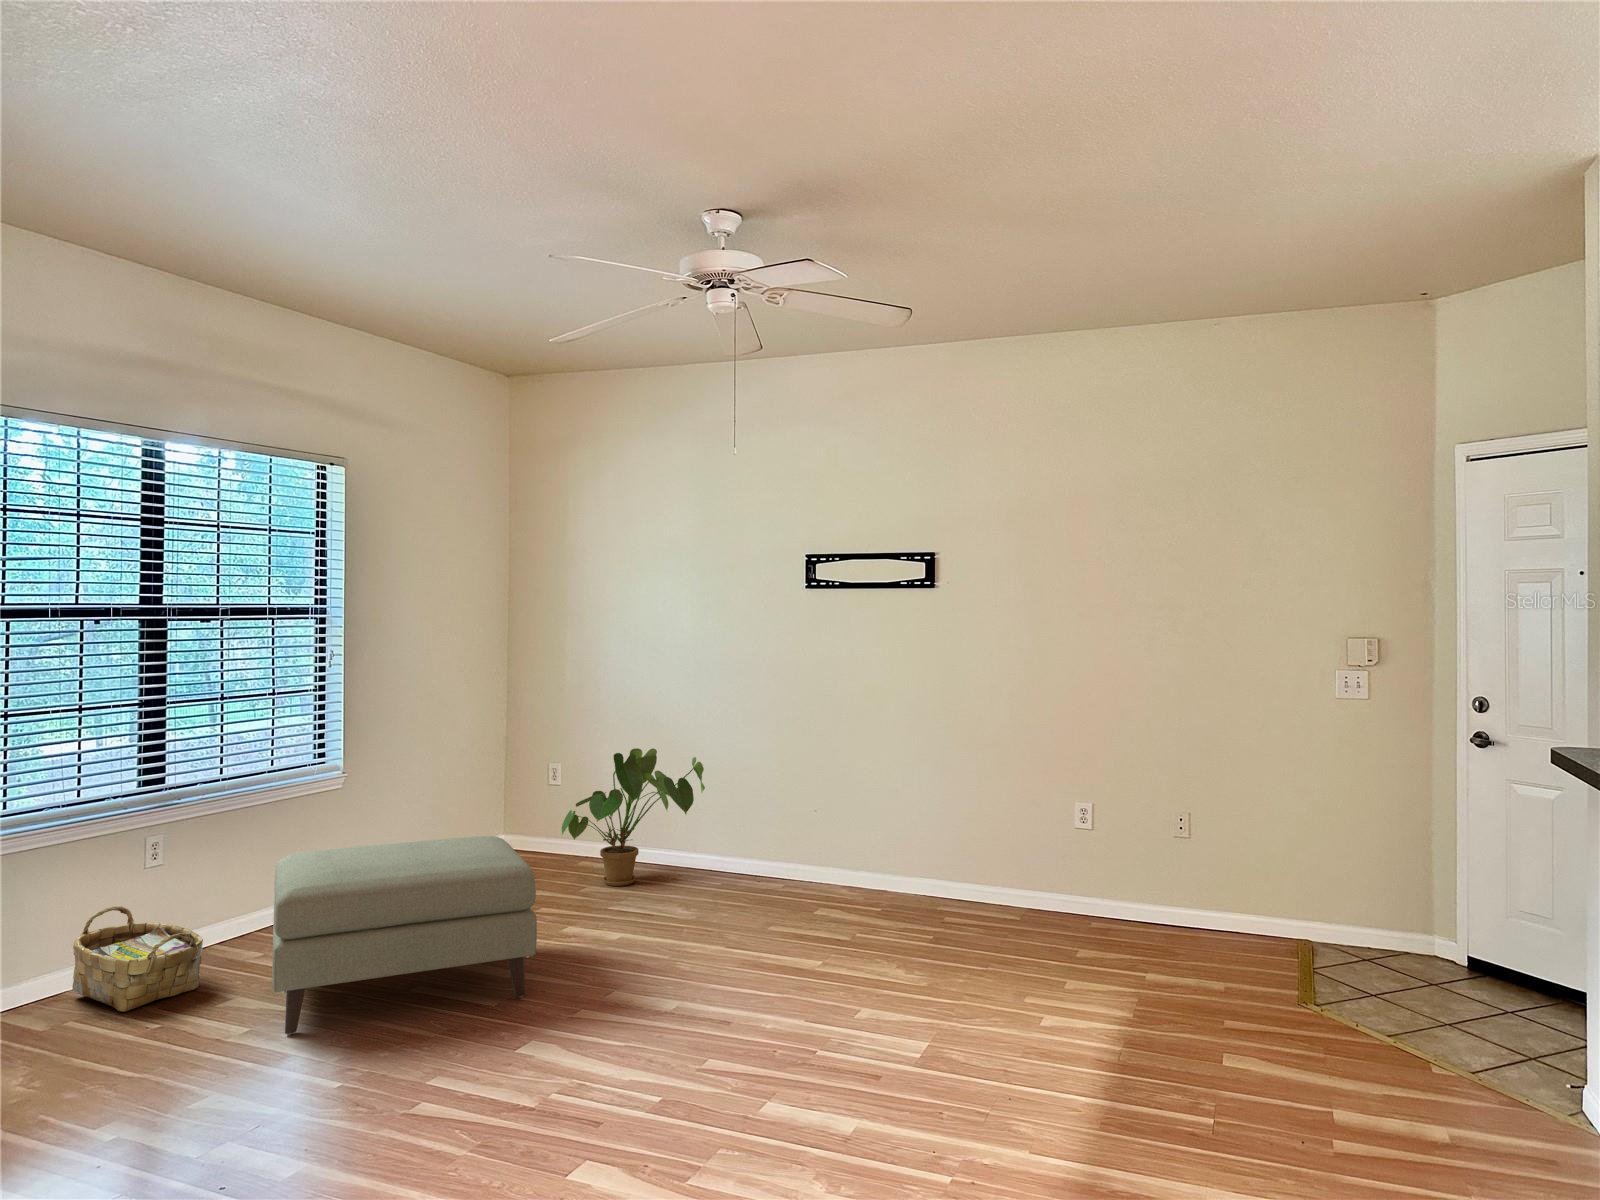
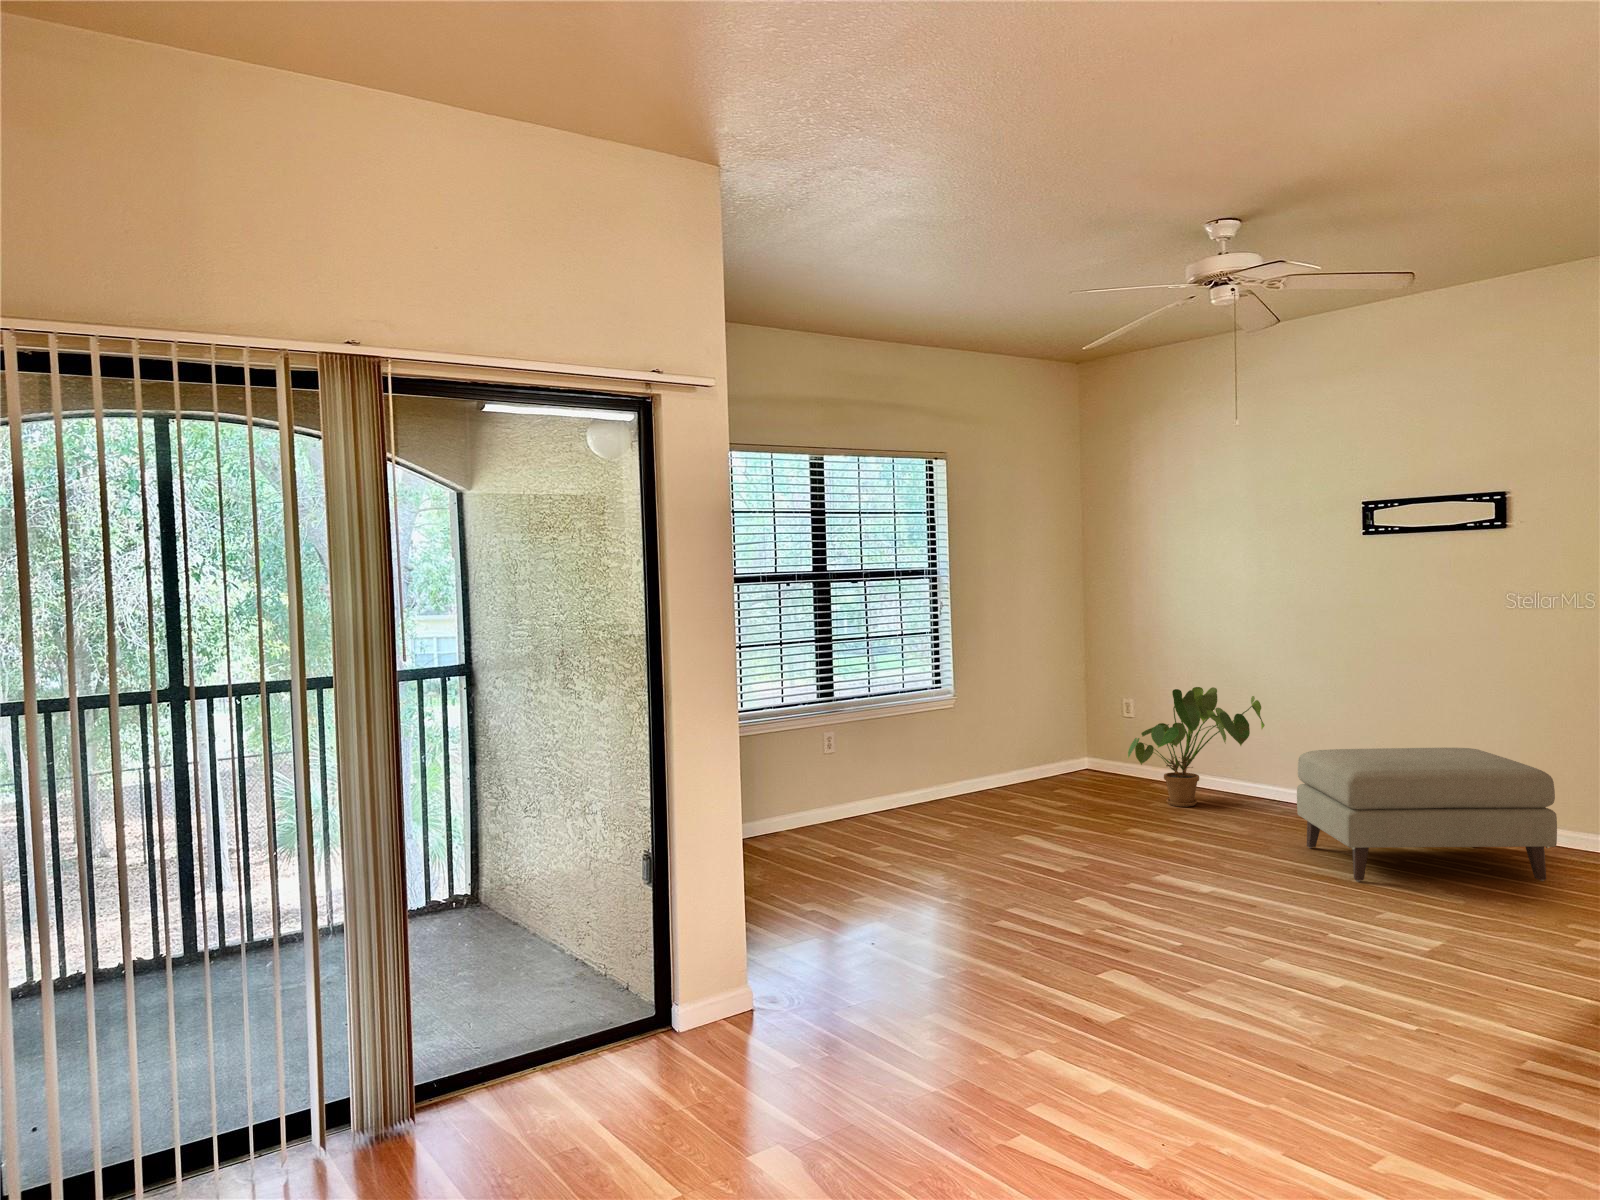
ottoman: present [272,836,537,1035] -> present [1297,748,1557,881]
woven basket: present [72,906,203,1012] -> none [787,778,862,847]

